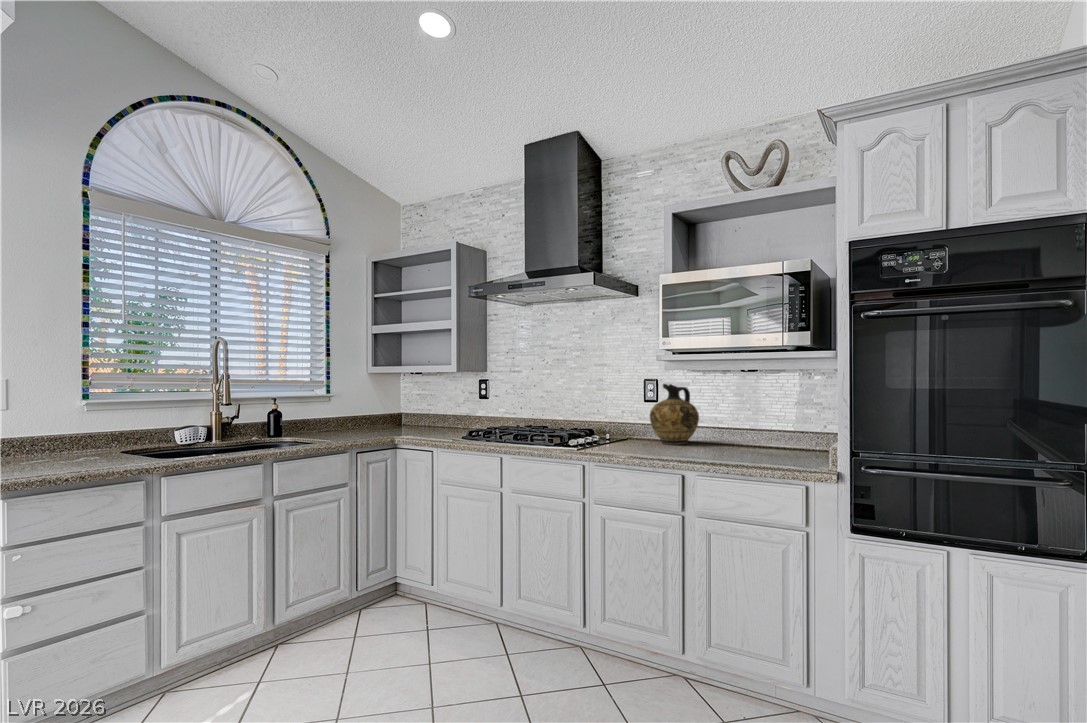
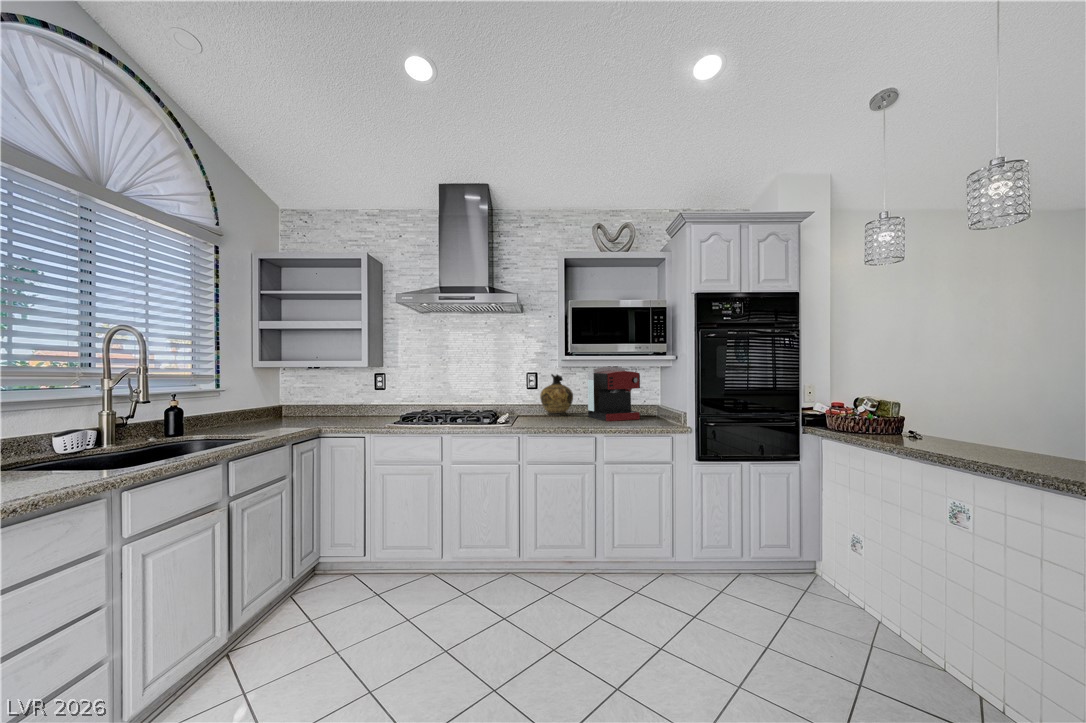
coffee maker: none [708,373,776,459] -> present [588,367,640,421]

